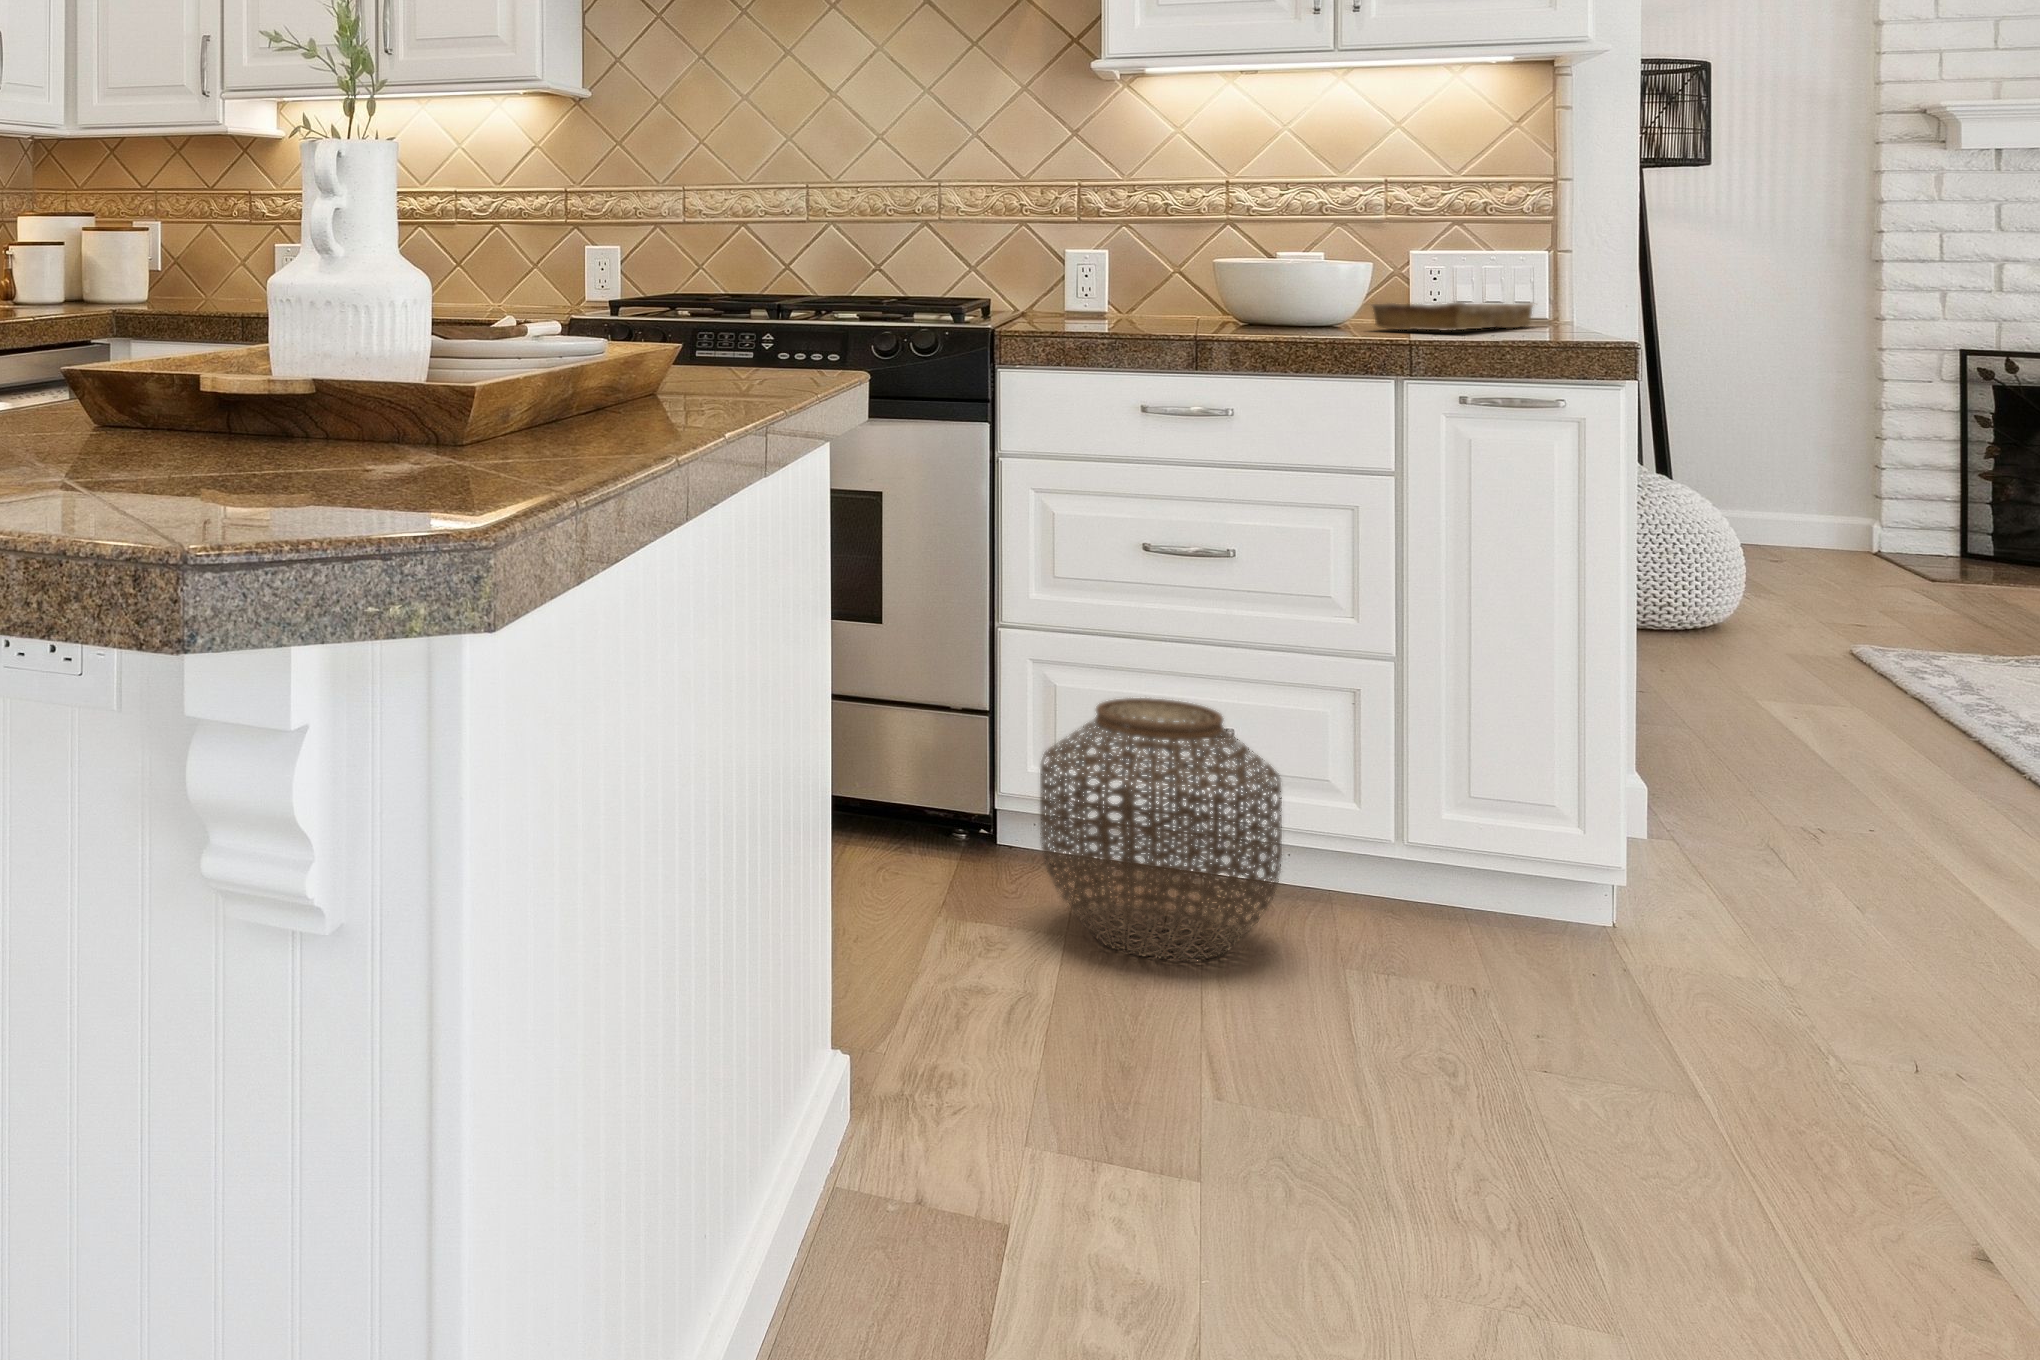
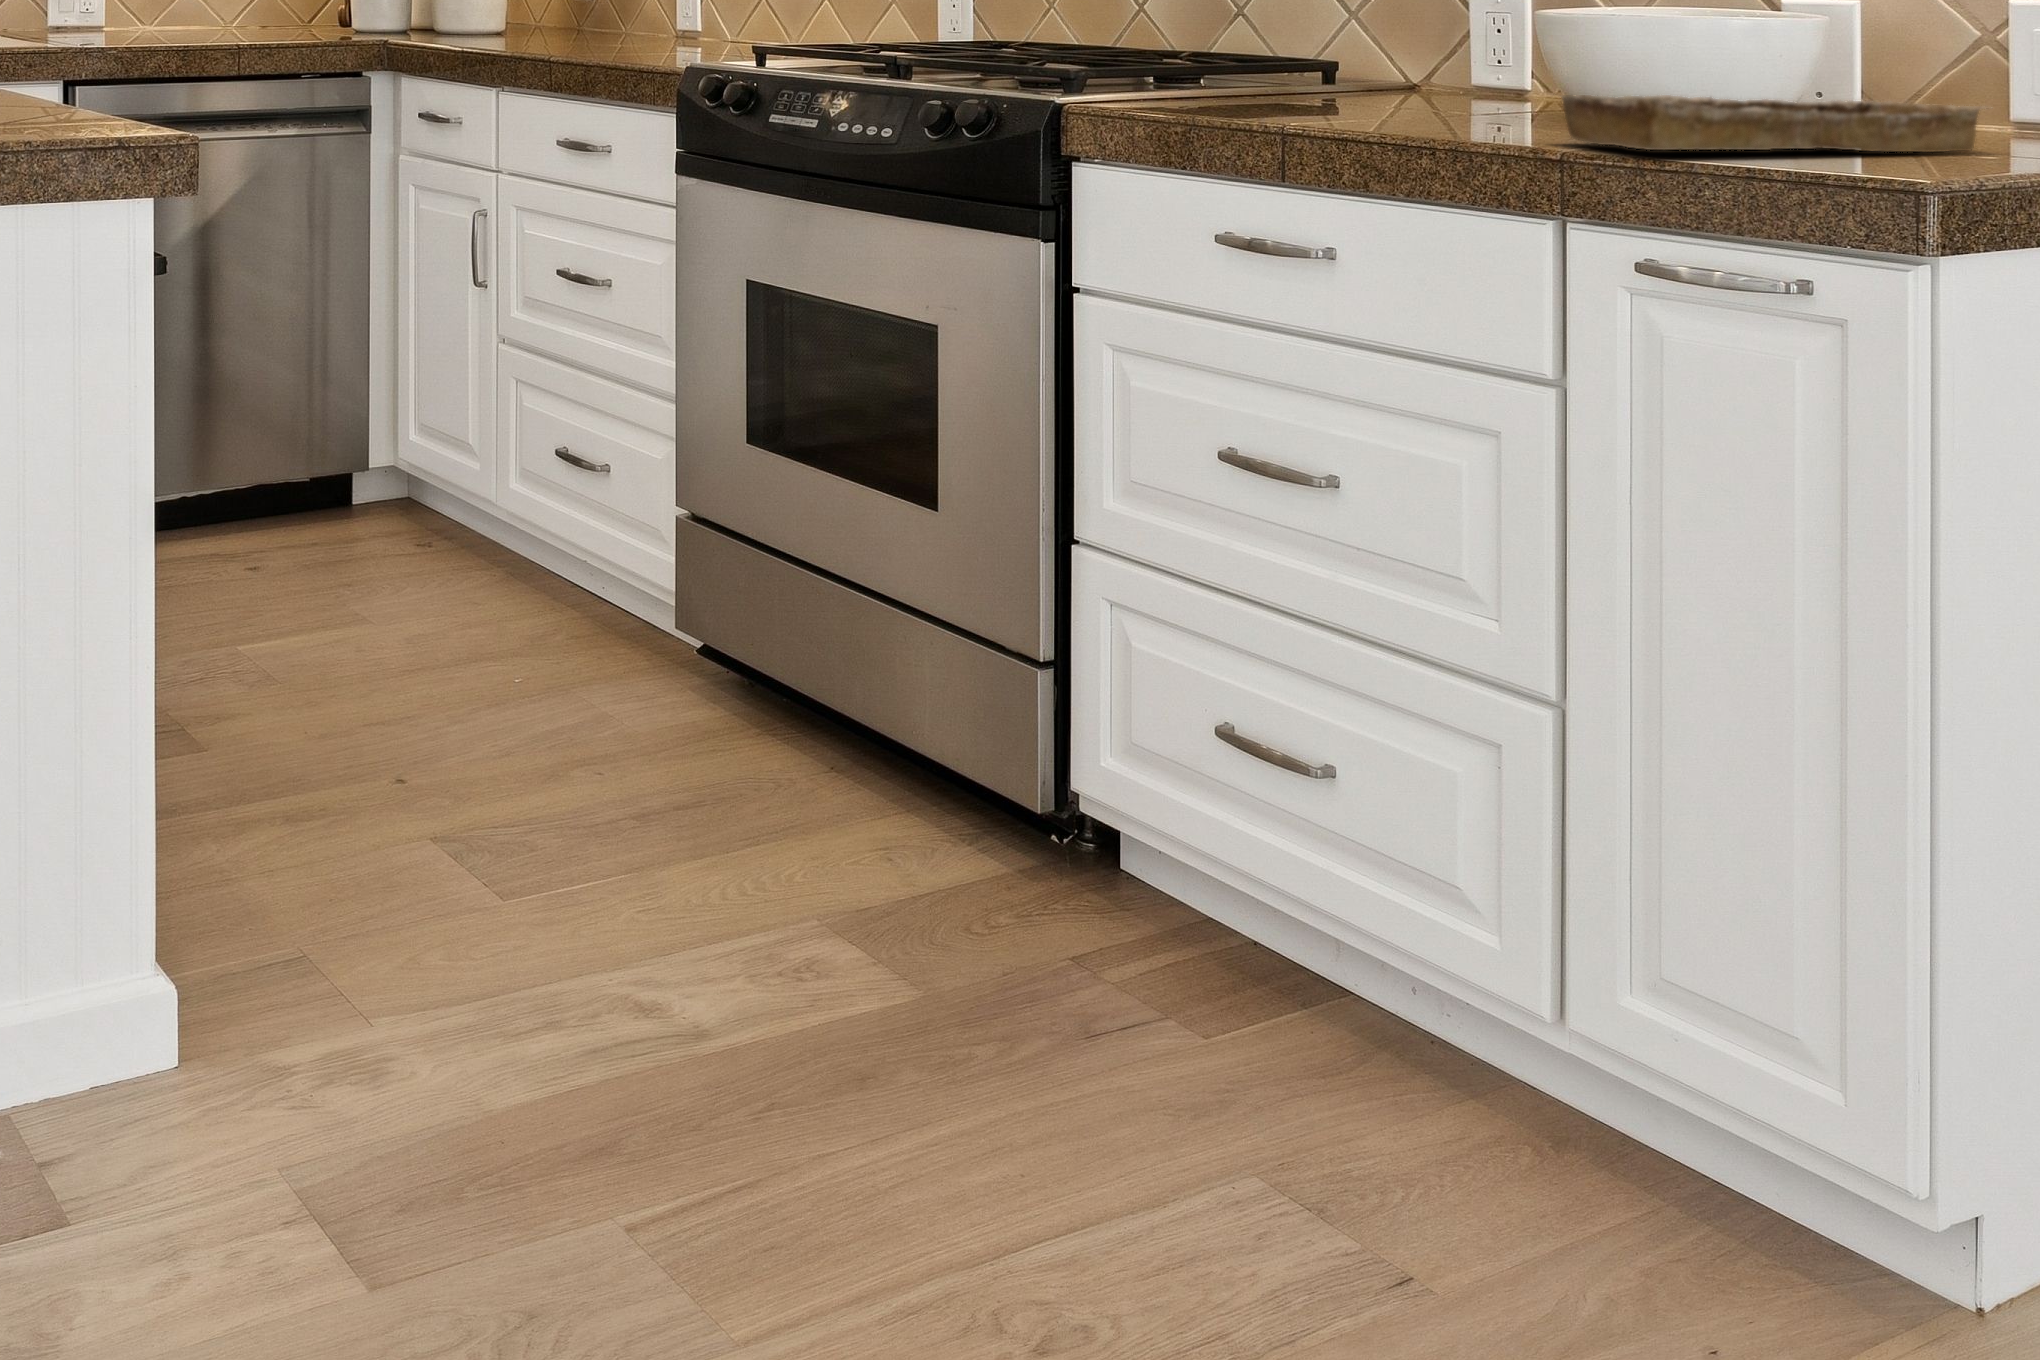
woven basket: present [1040,698,1282,960] -> none [687,699,1053,1143]

